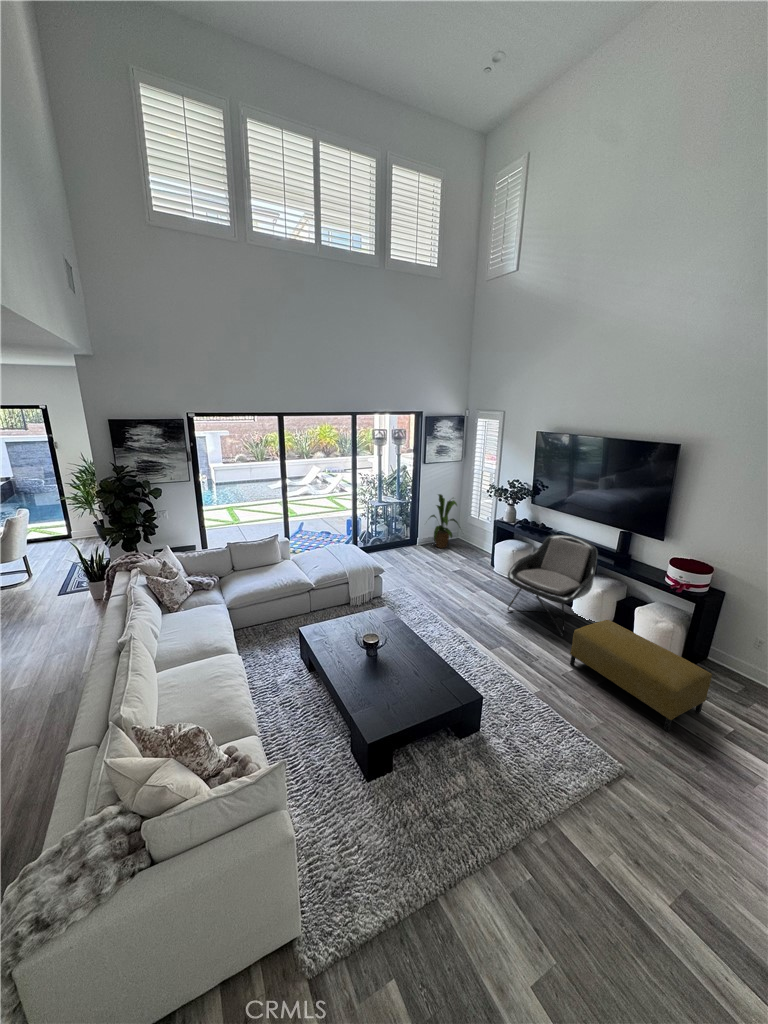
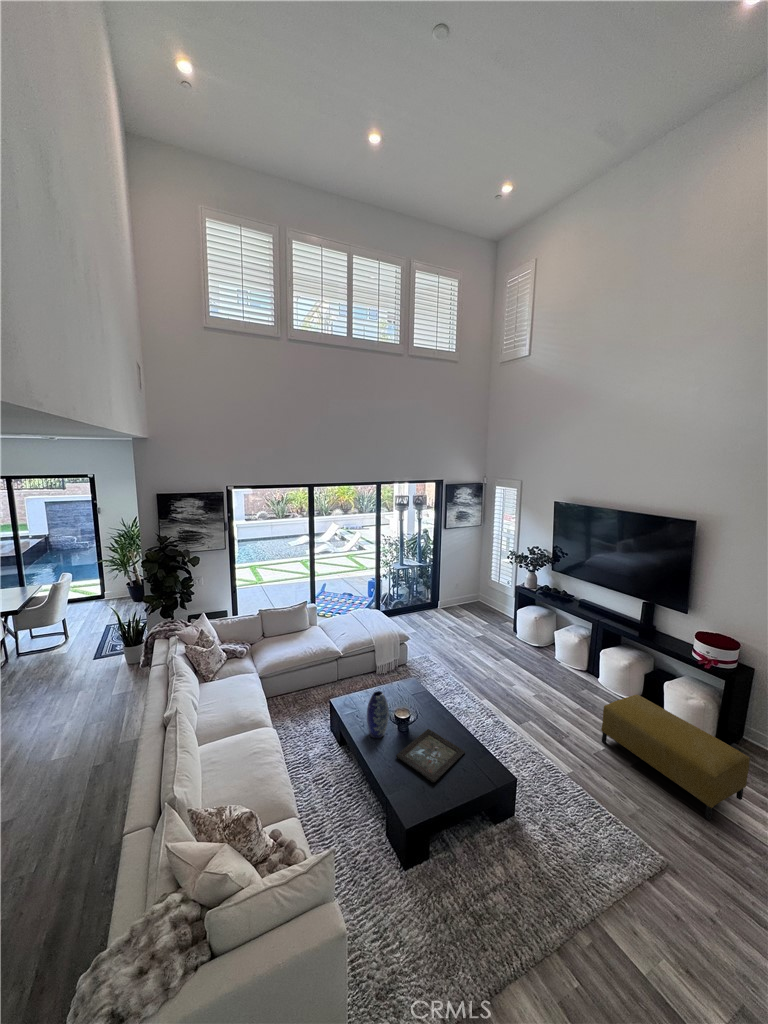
house plant: present [430,494,458,548] -> none [445,559,485,612]
lounge chair: present [507,535,598,637] -> none [532,604,622,711]
vase: none [334,616,356,662] -> present [367,691,389,738]
tray: none [363,653,433,702] -> present [396,729,465,783]

